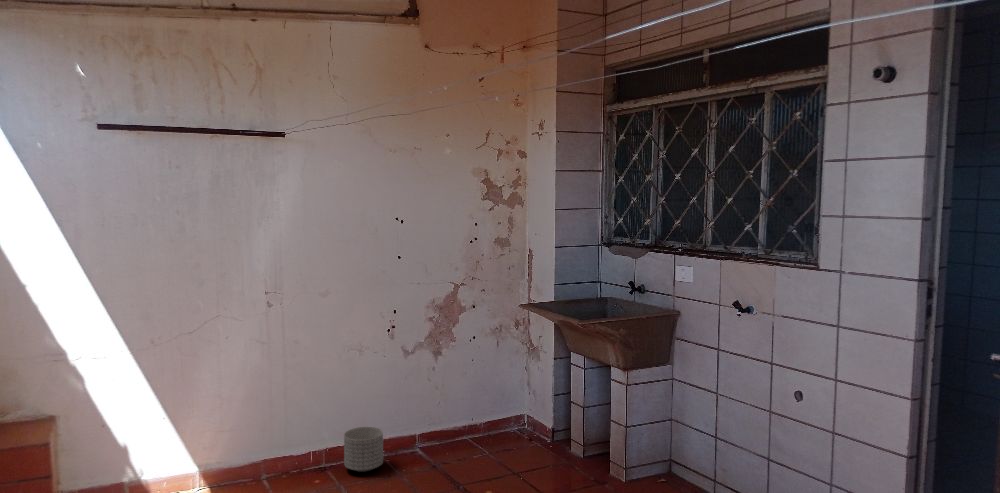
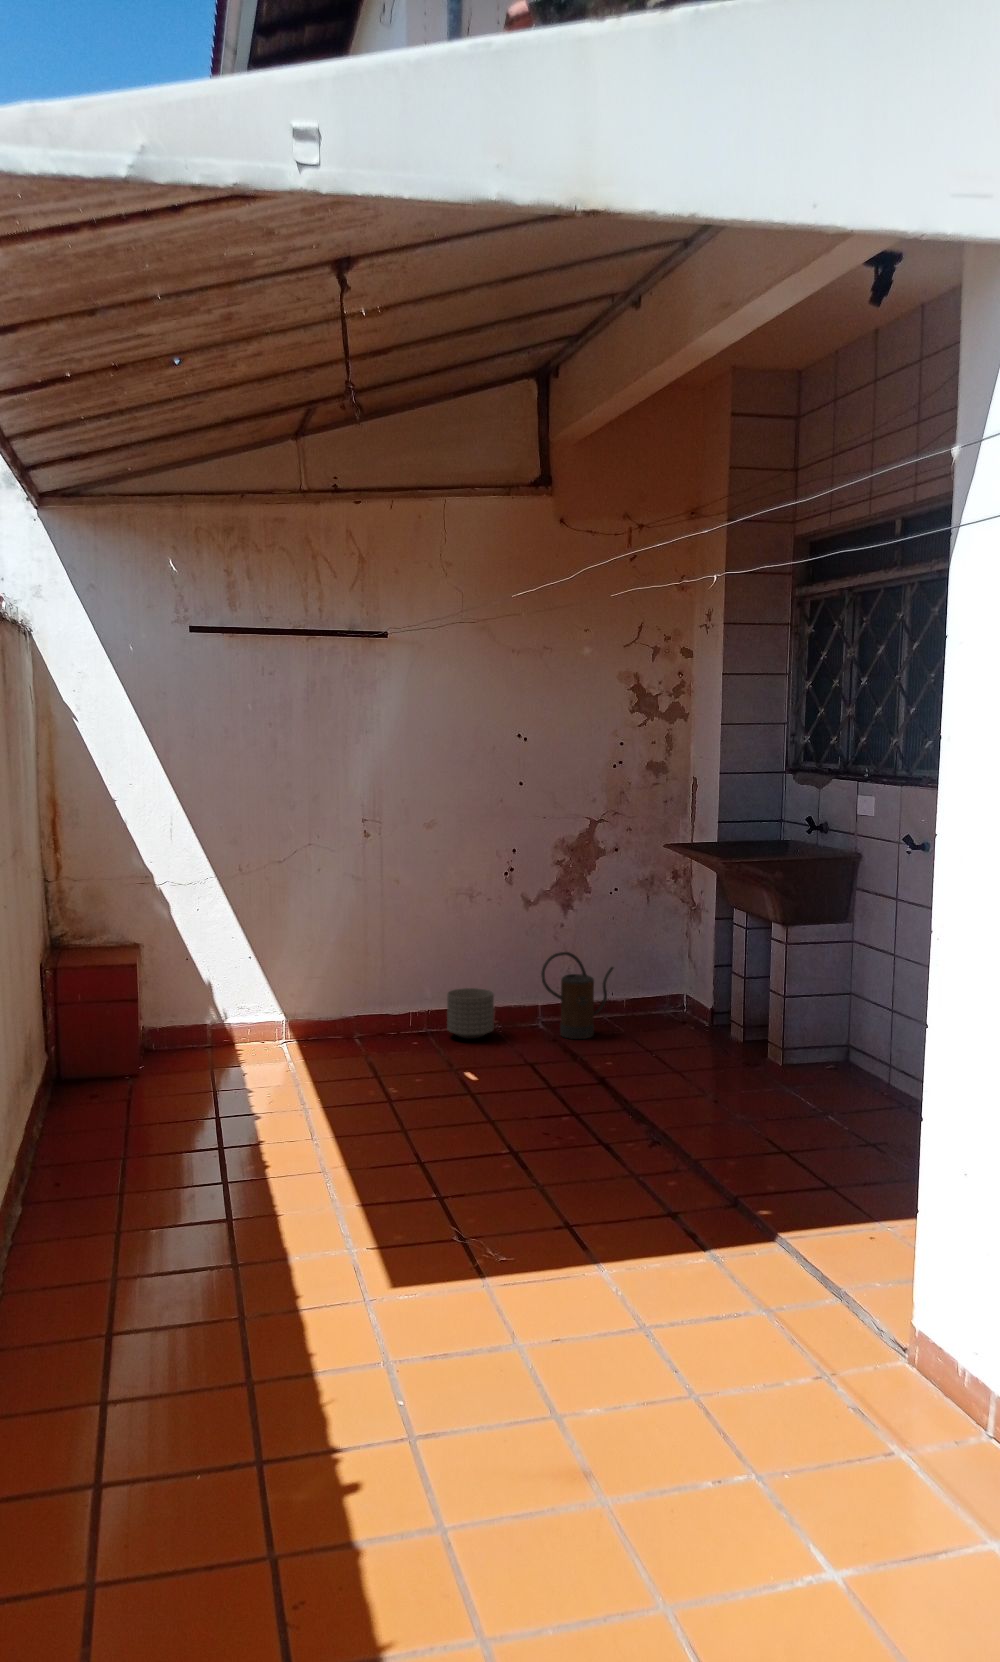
watering can: none [422,394,479,464] -> present [541,952,613,1039]

